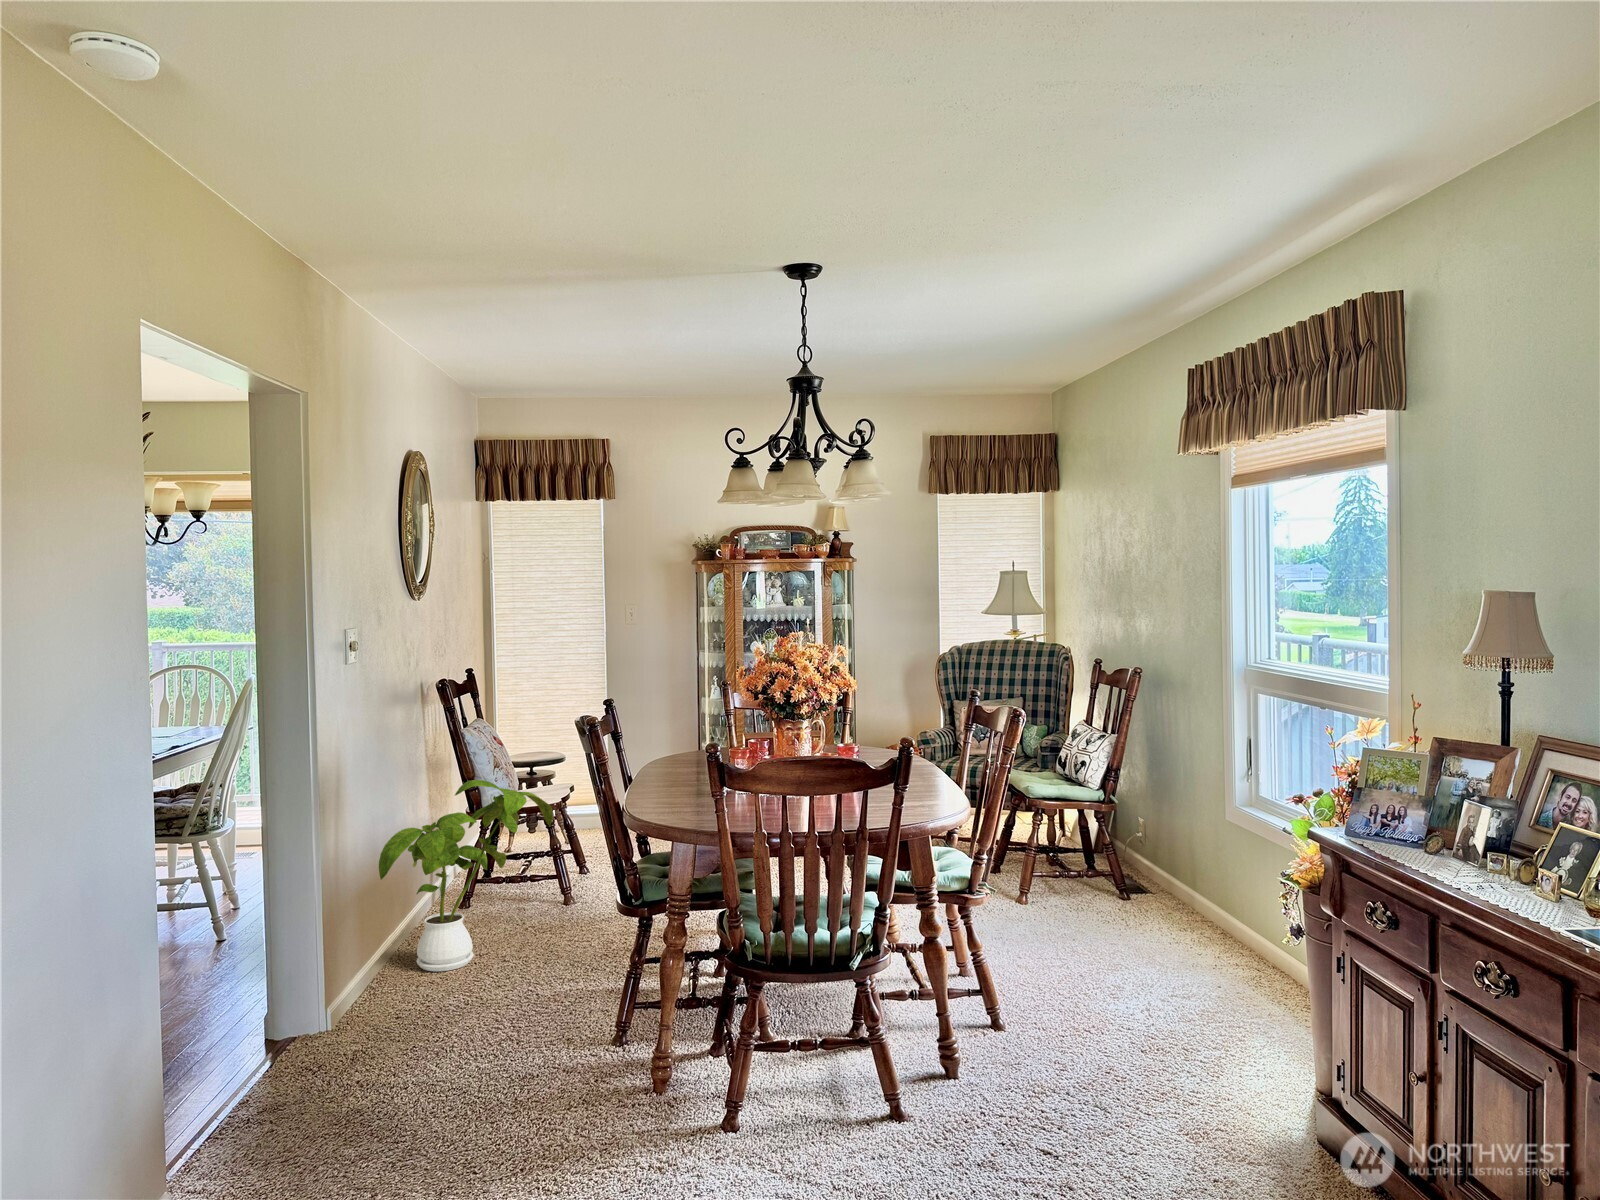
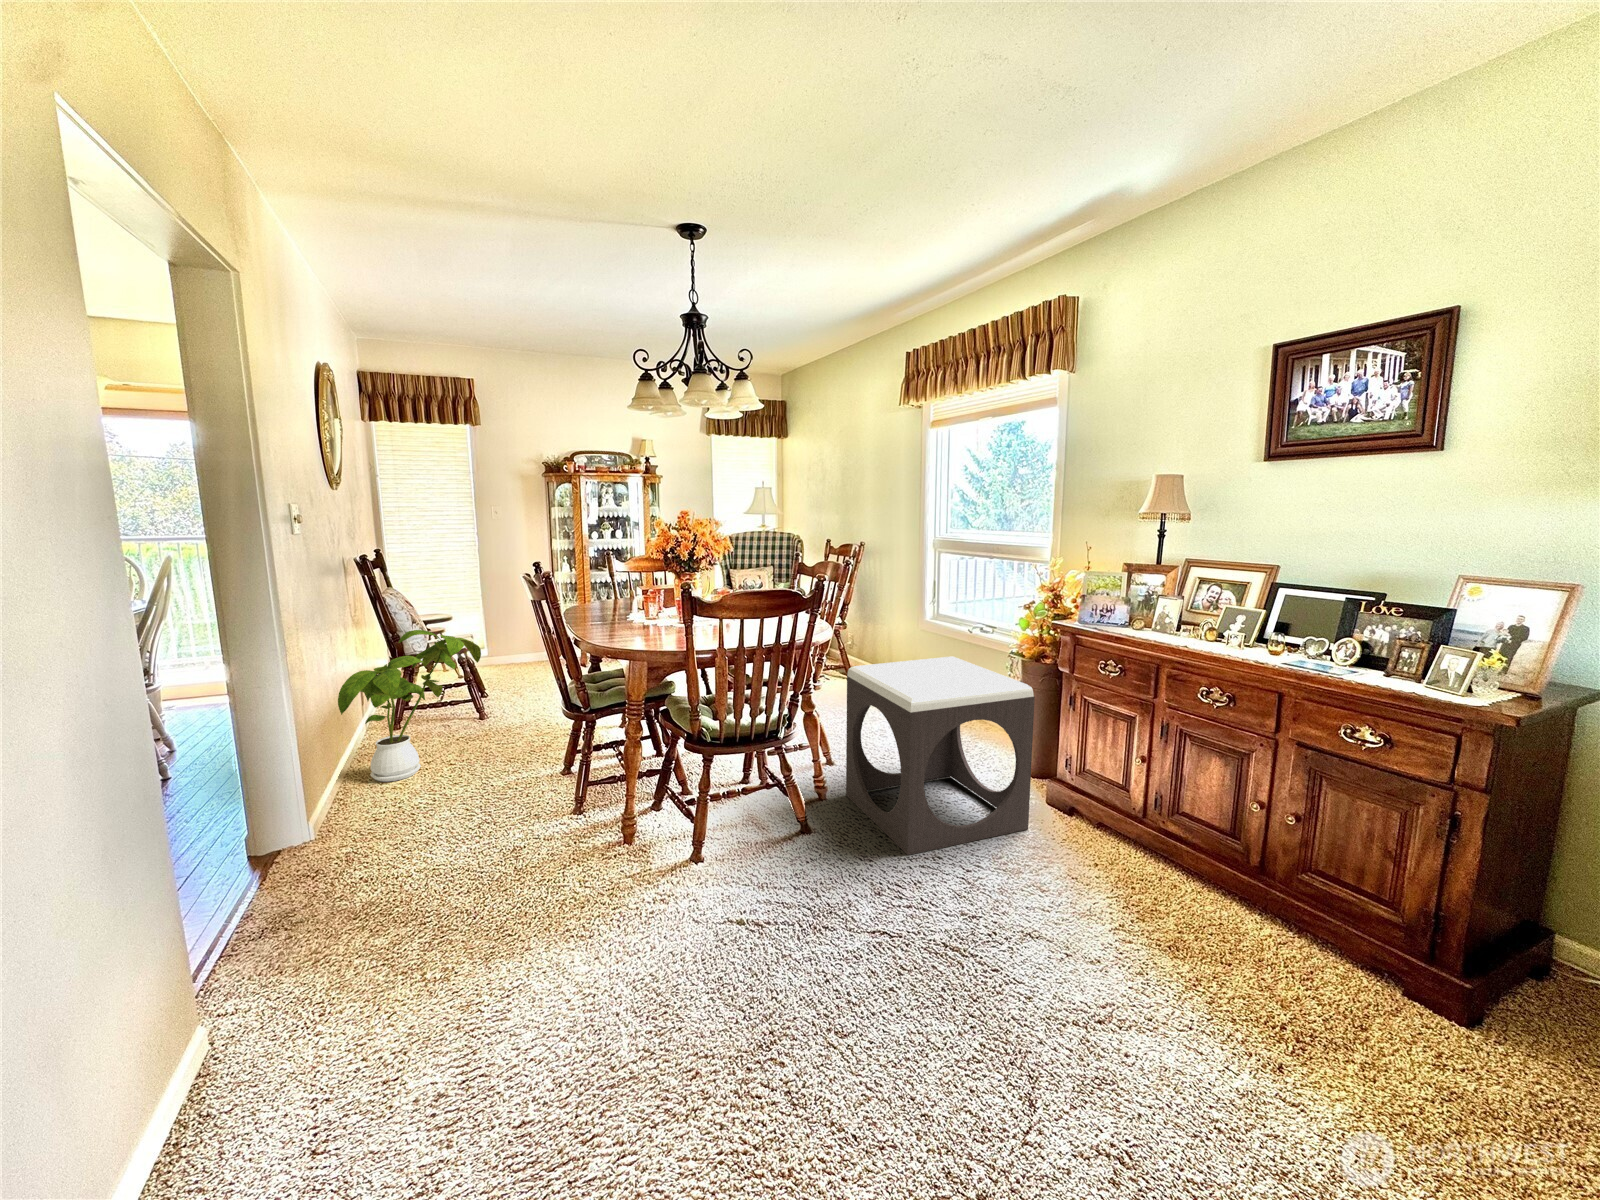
footstool: none [991,871,1256,1176] -> present [846,657,1035,855]

